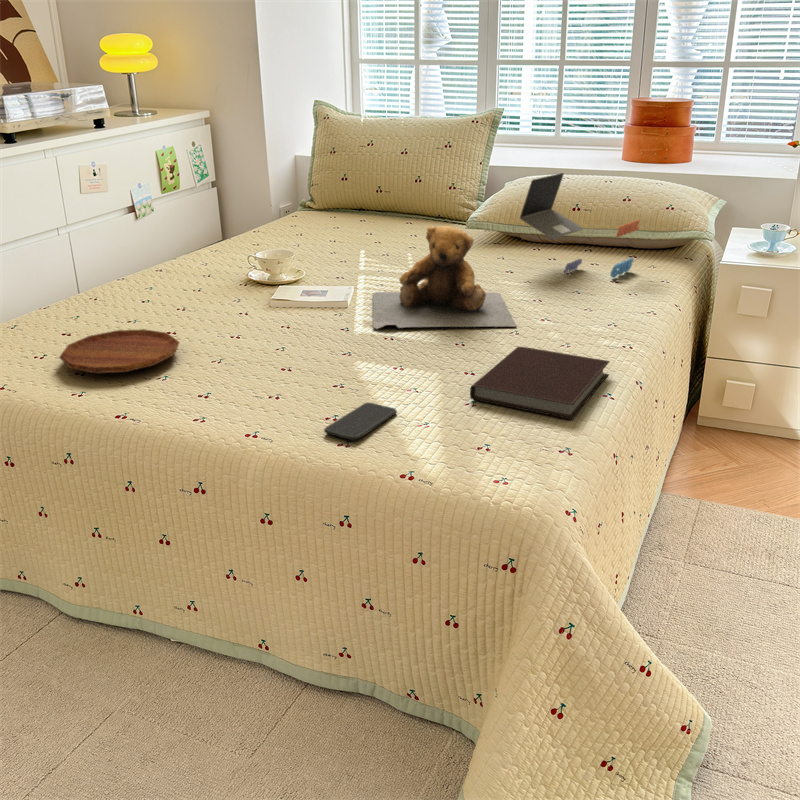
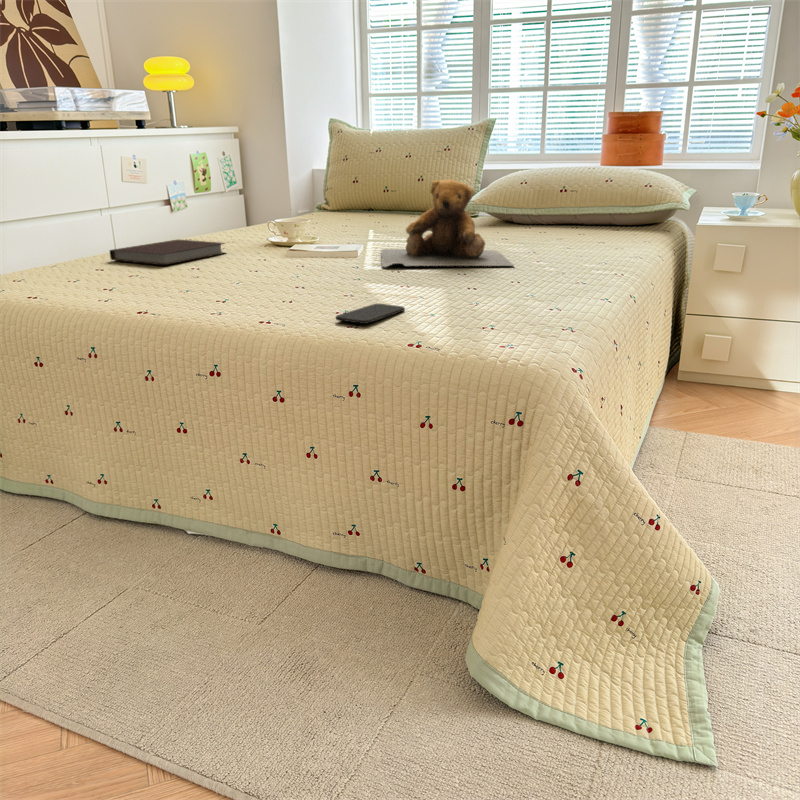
laptop: present [520,173,639,278] -> none [514,153,623,242]
tray: present [60,329,179,373] -> none [89,263,202,288]
notebook: present [470,347,610,420] -> present [110,240,225,265]

